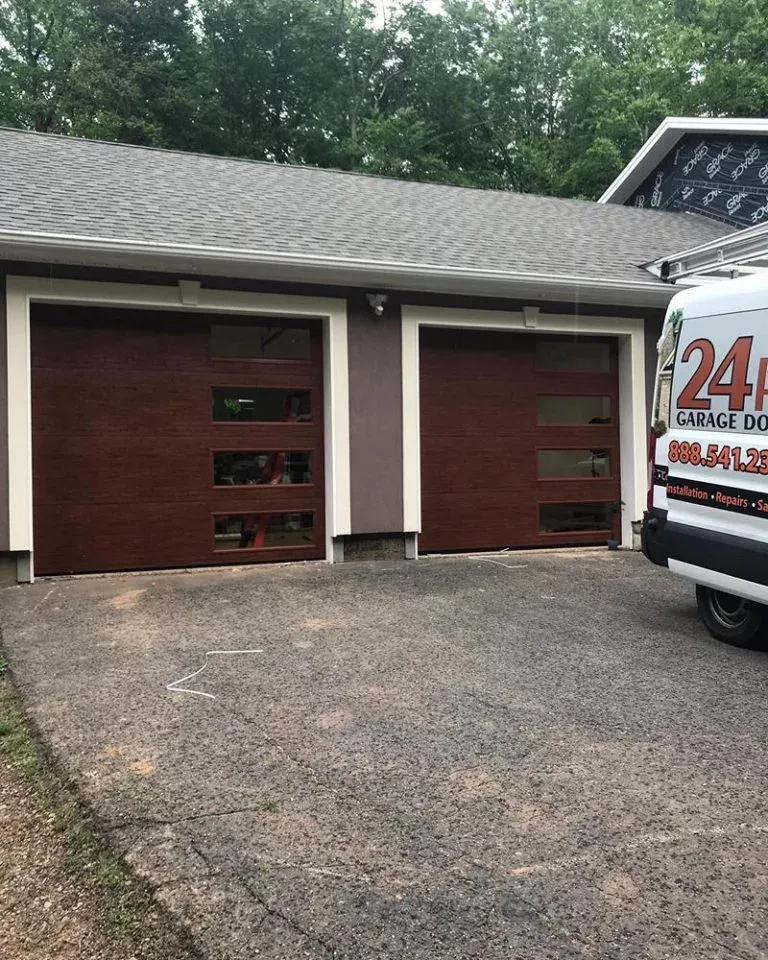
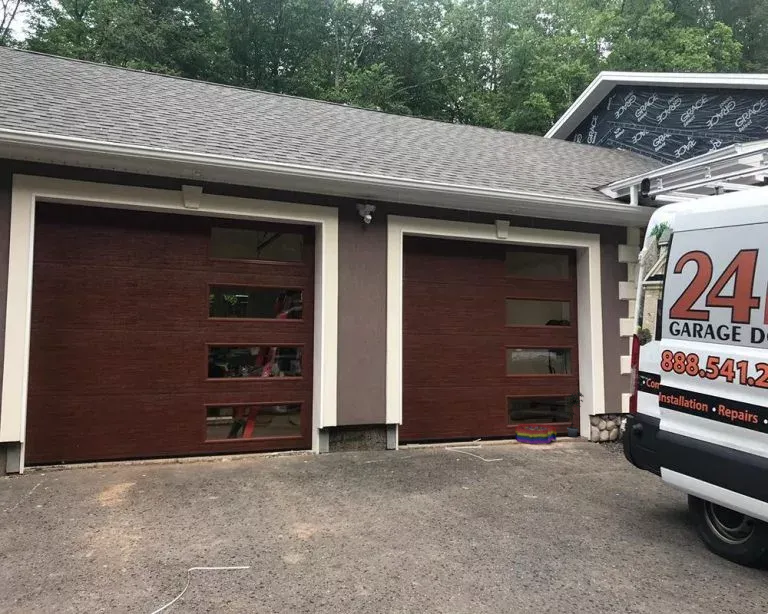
storage bin: none [548,536,593,556] -> present [515,424,556,444]

